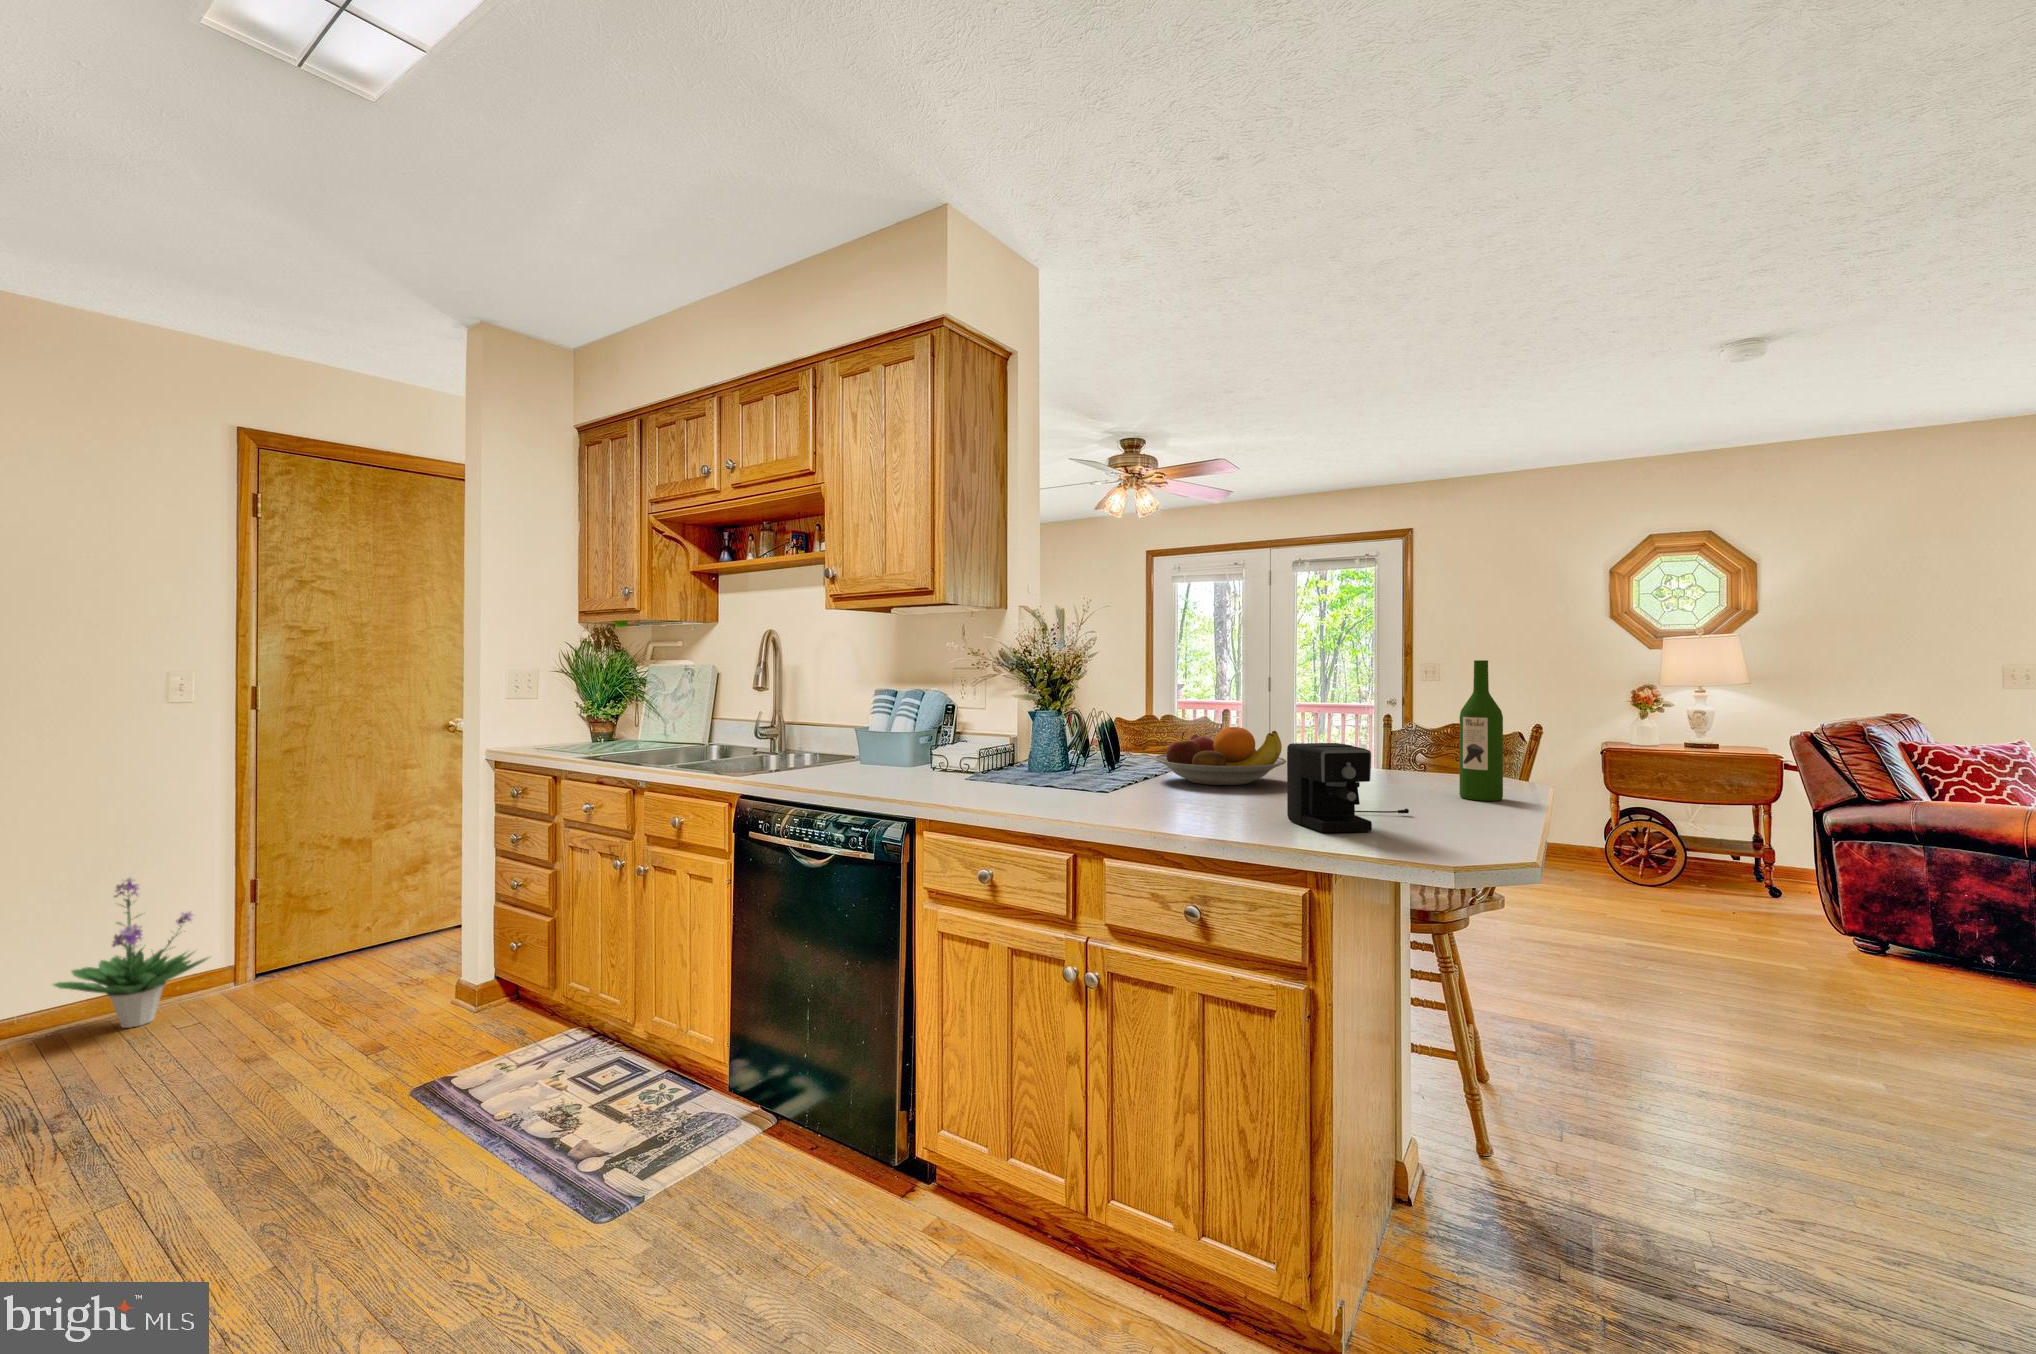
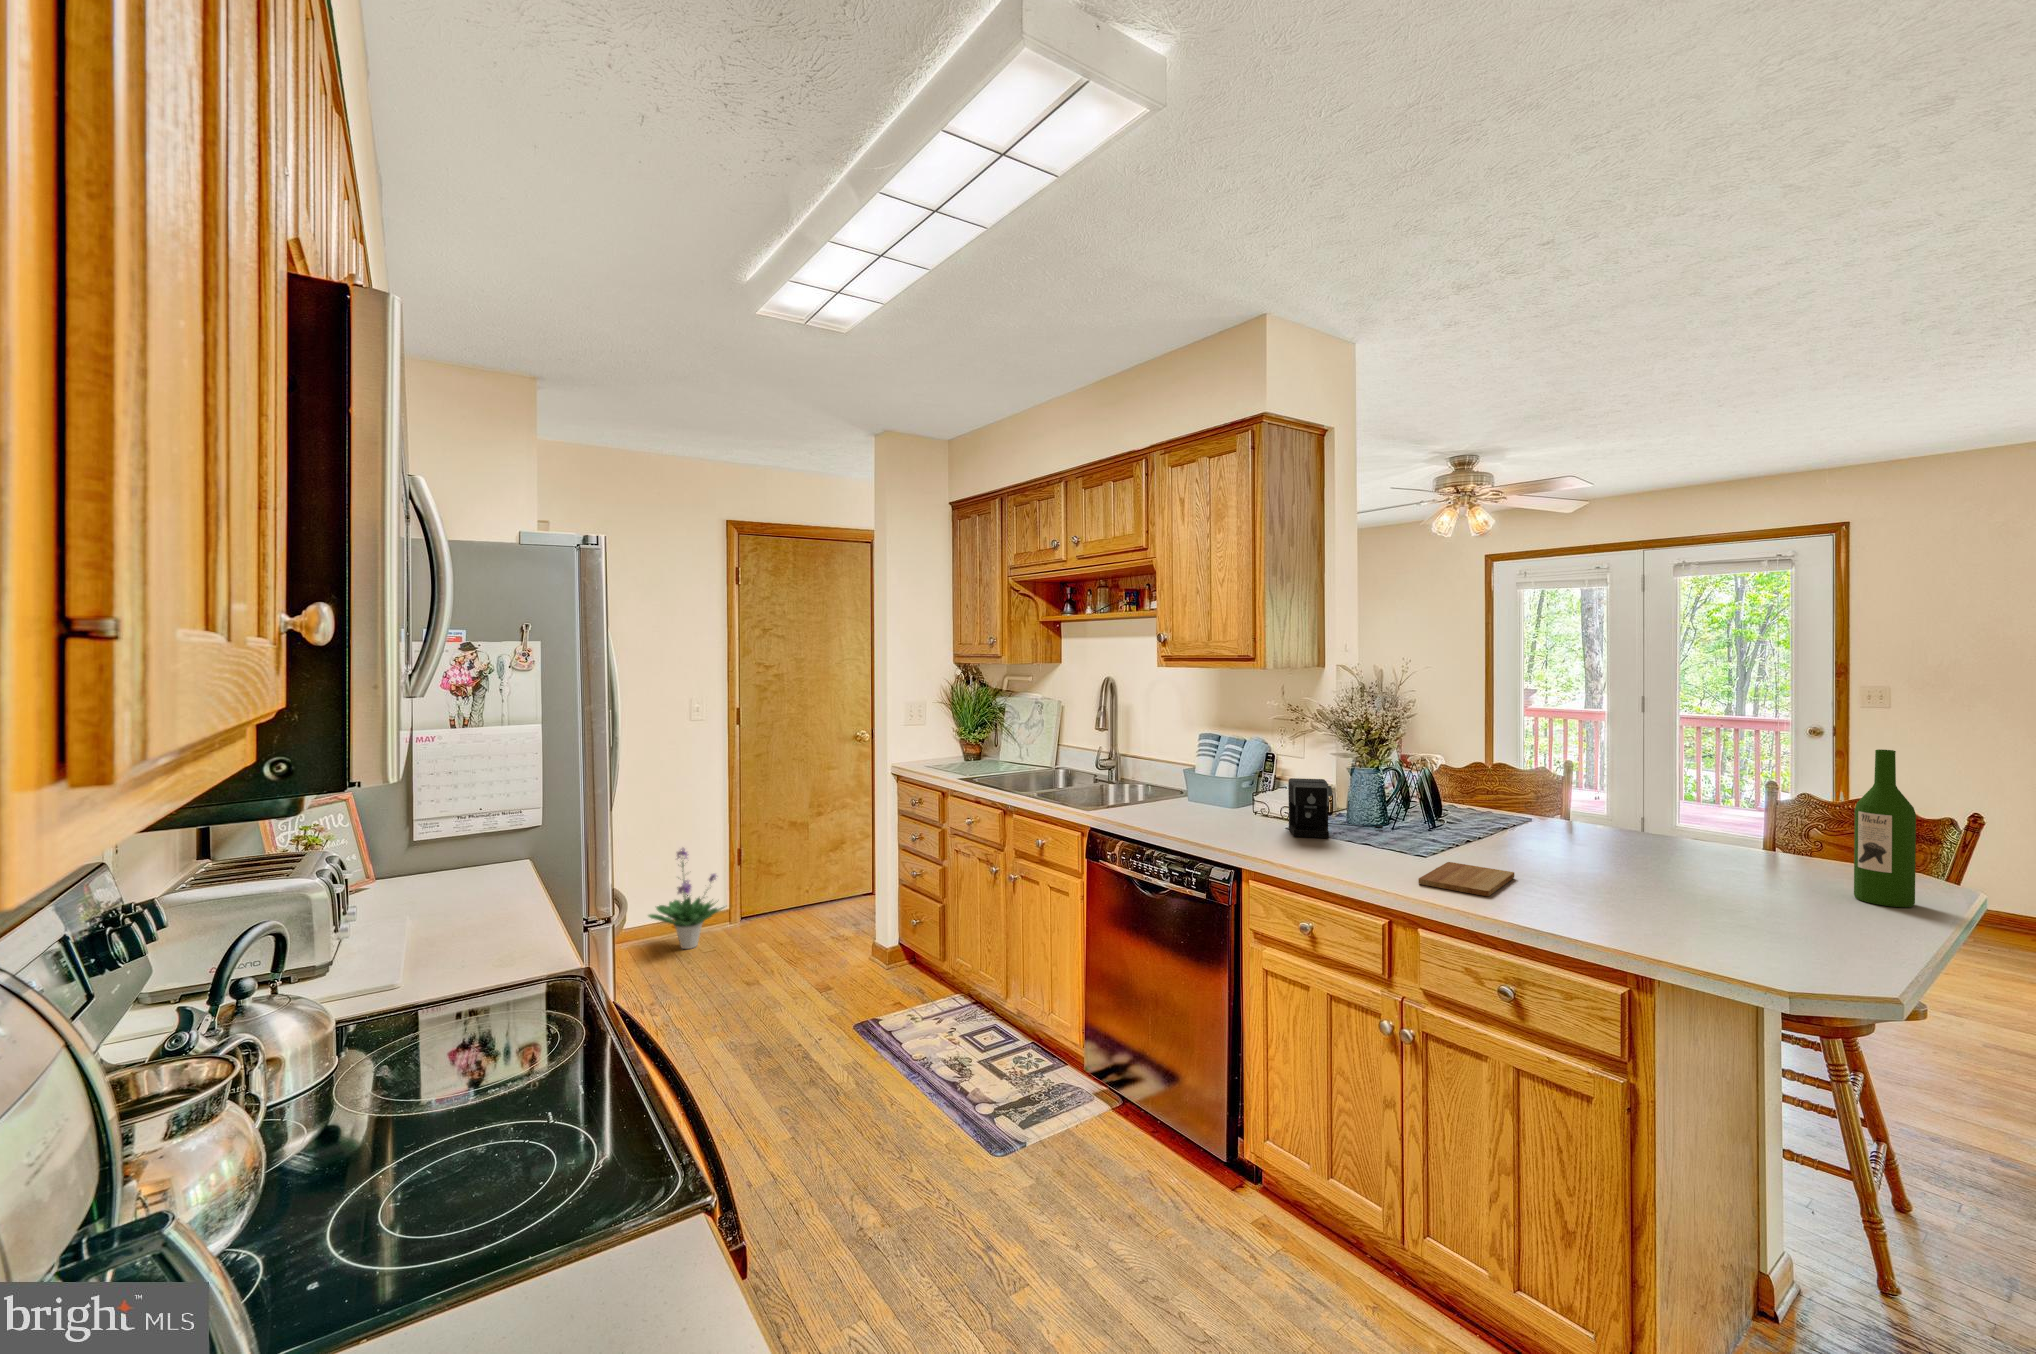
fruit bowl: present [1154,727,1286,785] -> none [1477,798,1631,857]
coffee maker: present [1287,743,1409,832] -> present [1288,778,1383,838]
cutting board: none [1103,792,1192,817] -> present [1418,862,1514,896]

